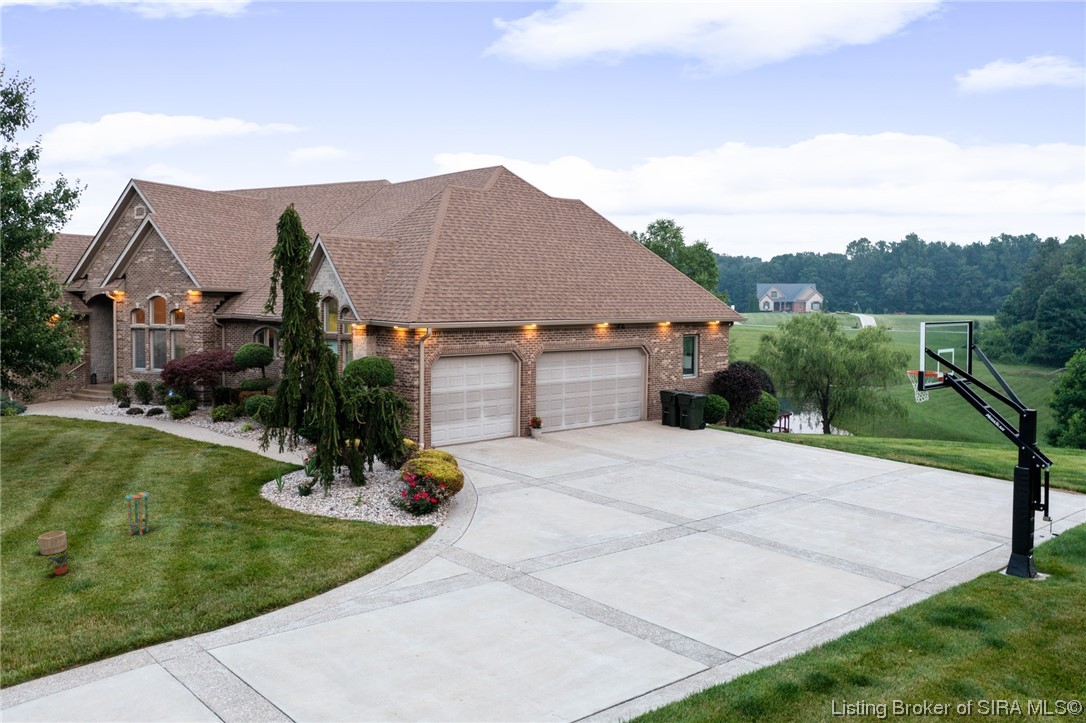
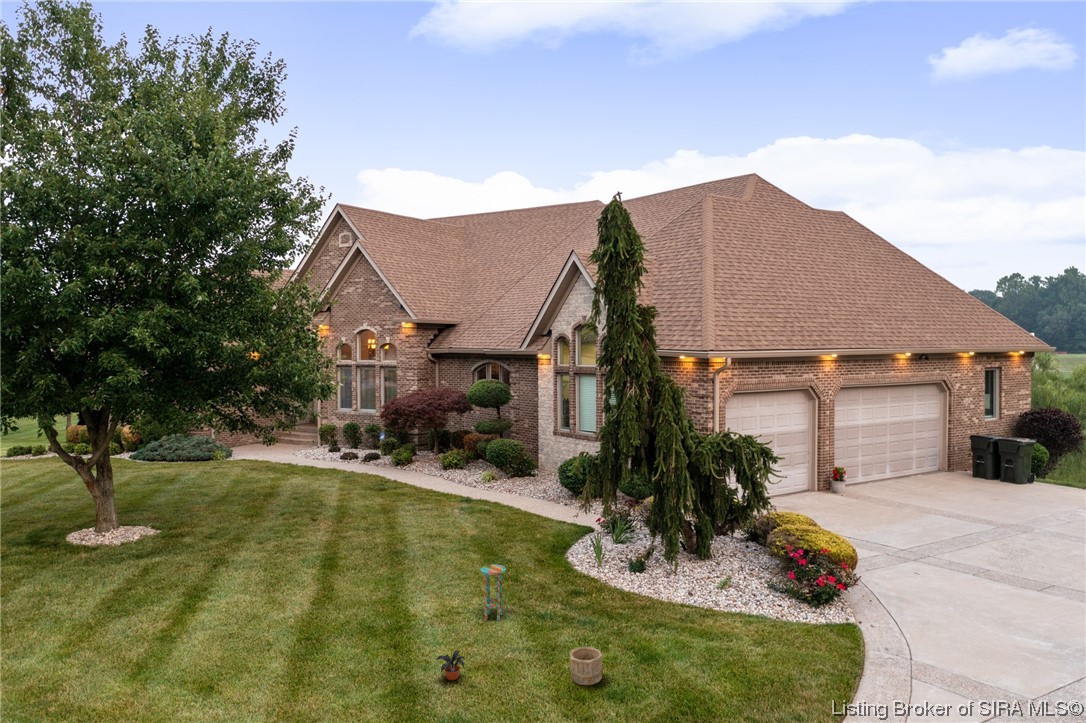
wooden bucket: present [38,531,67,555] -> present [569,647,602,685]

